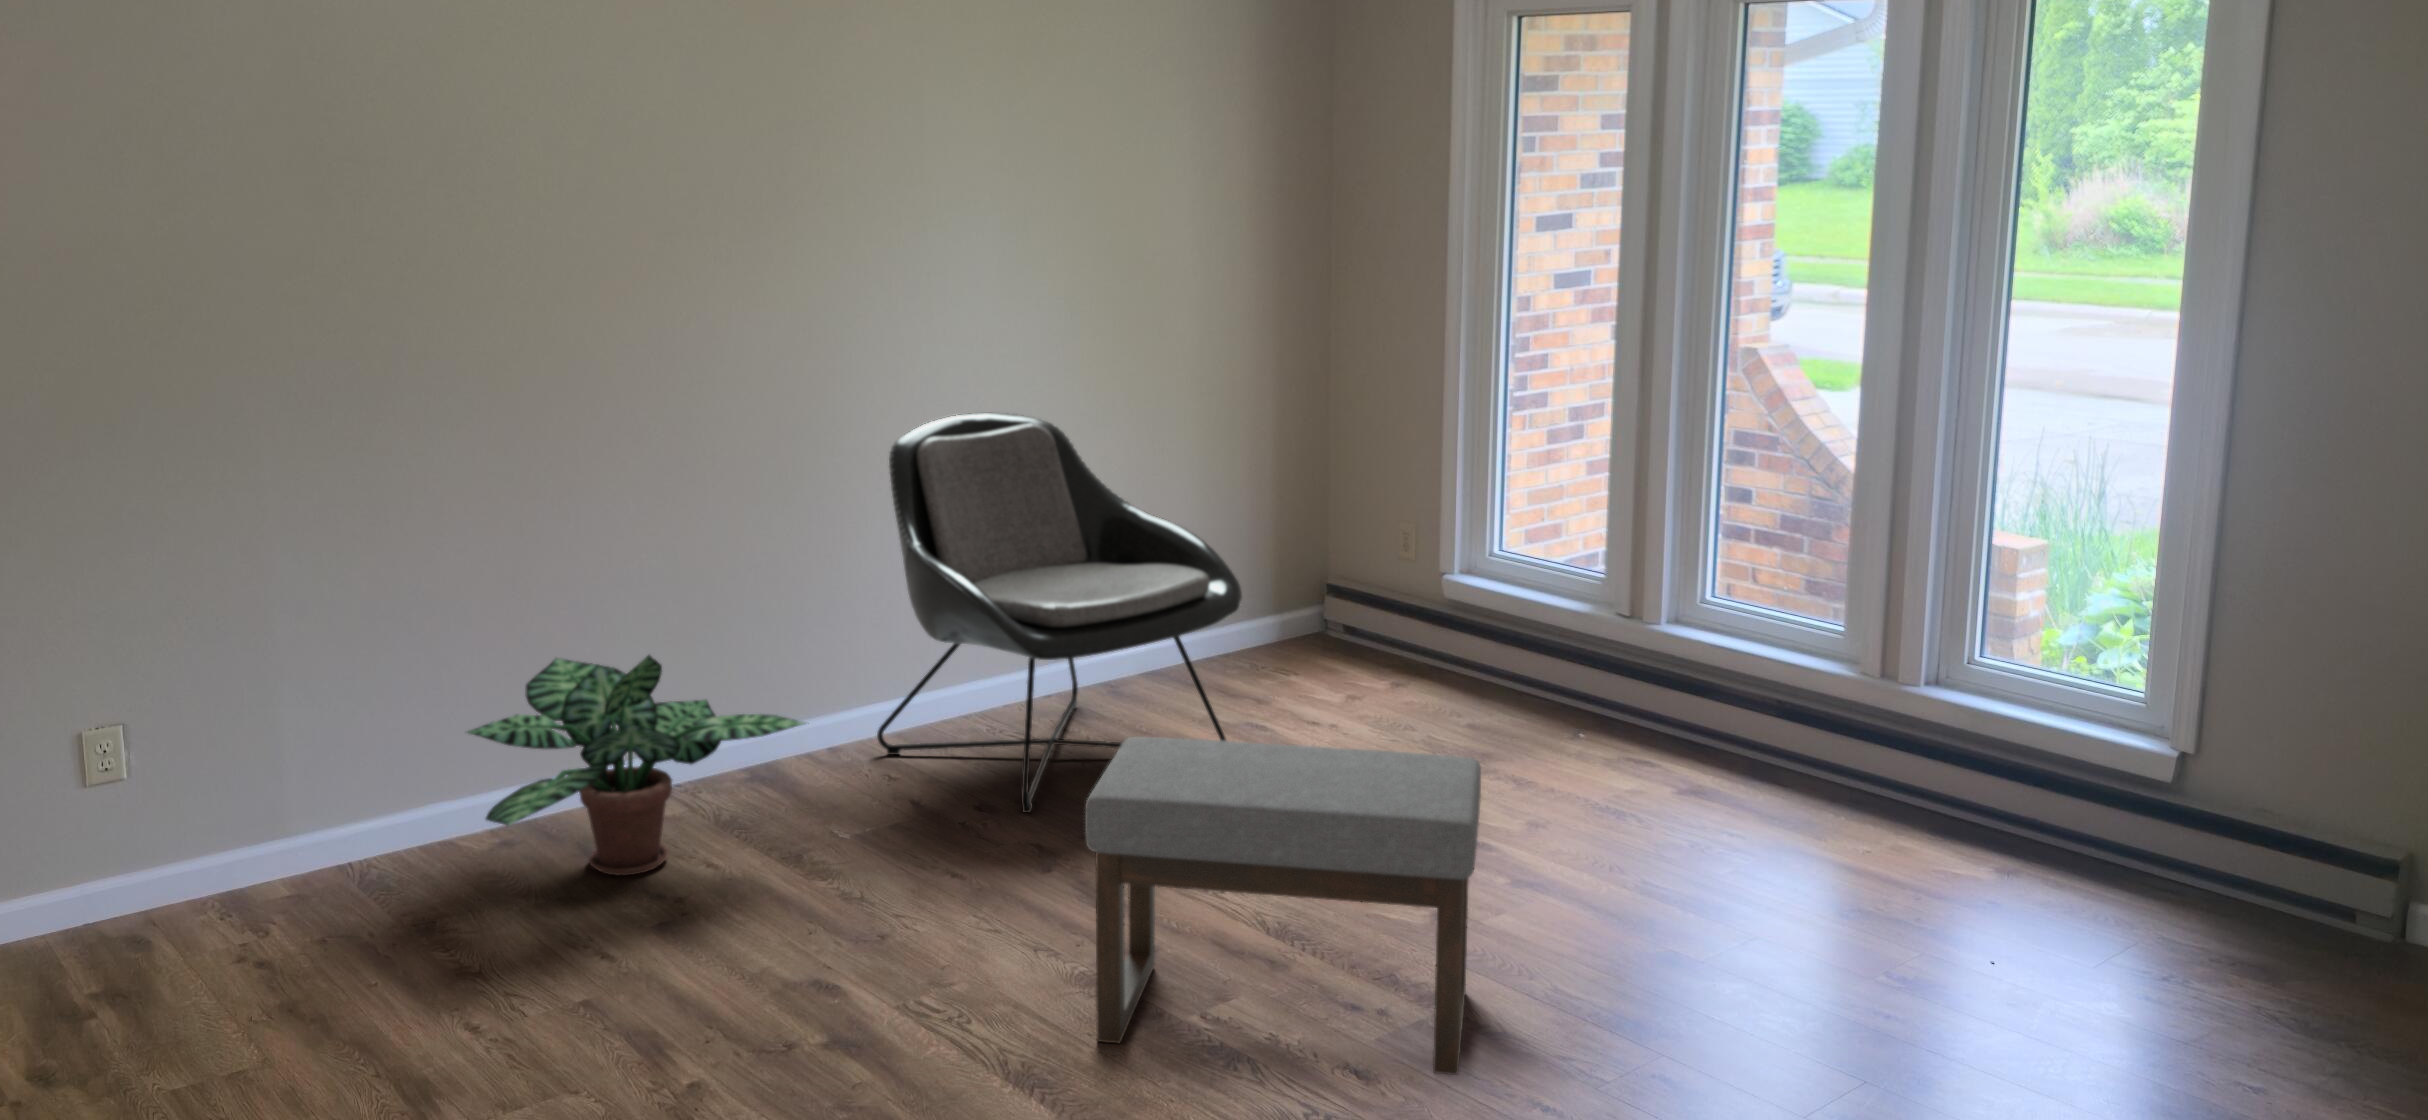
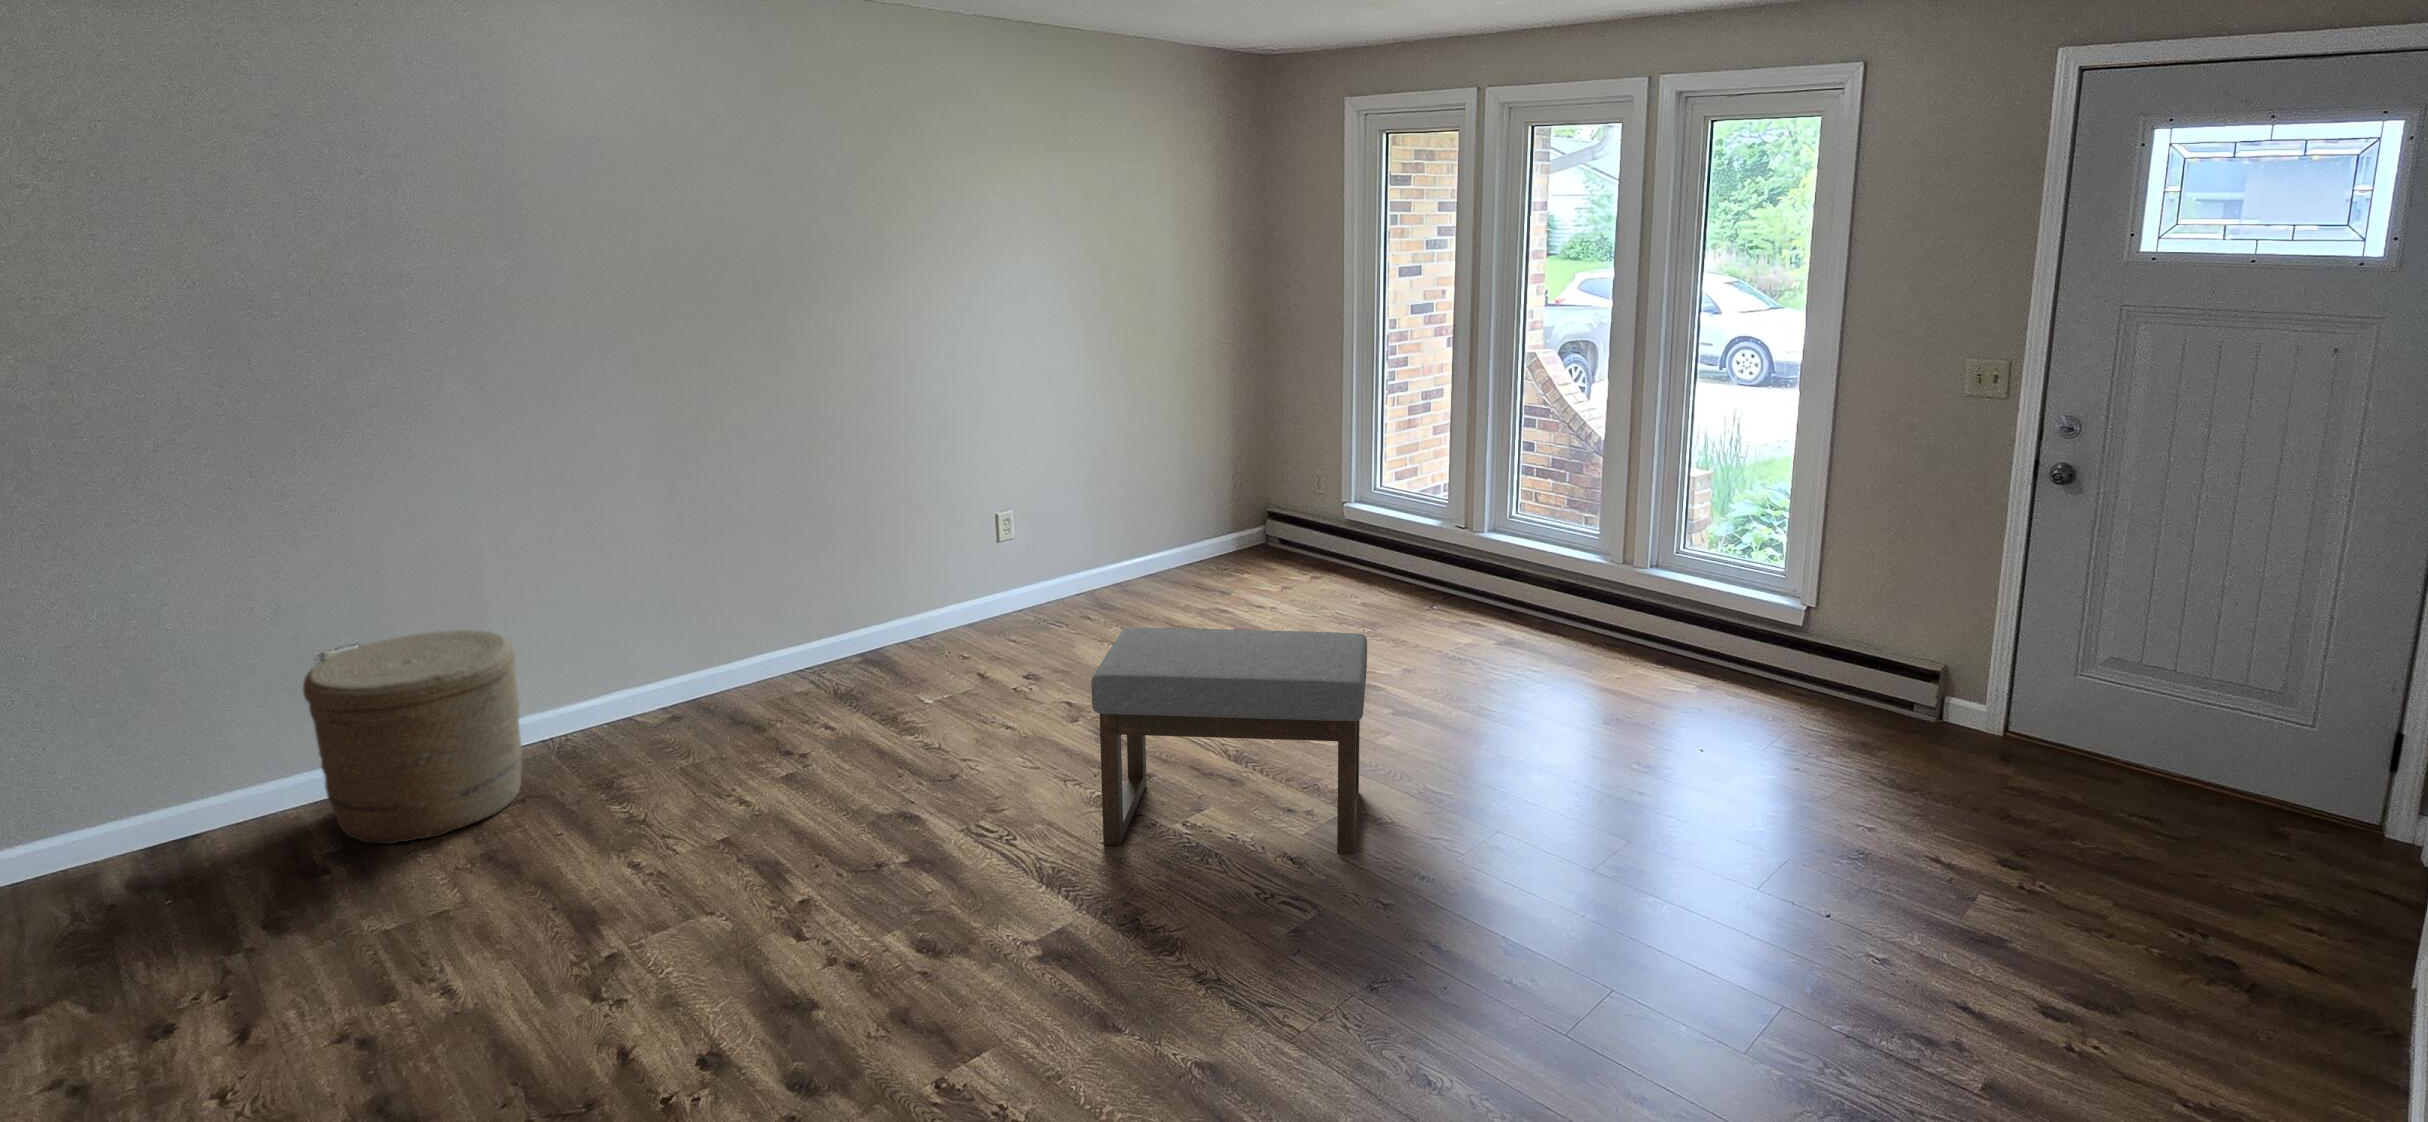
lounge chair: present [877,413,1242,813] -> none [958,401,1208,675]
potted plant: present [467,655,805,876] -> none [638,579,902,737]
woven basket: none [66,708,318,986] -> present [303,630,522,844]

